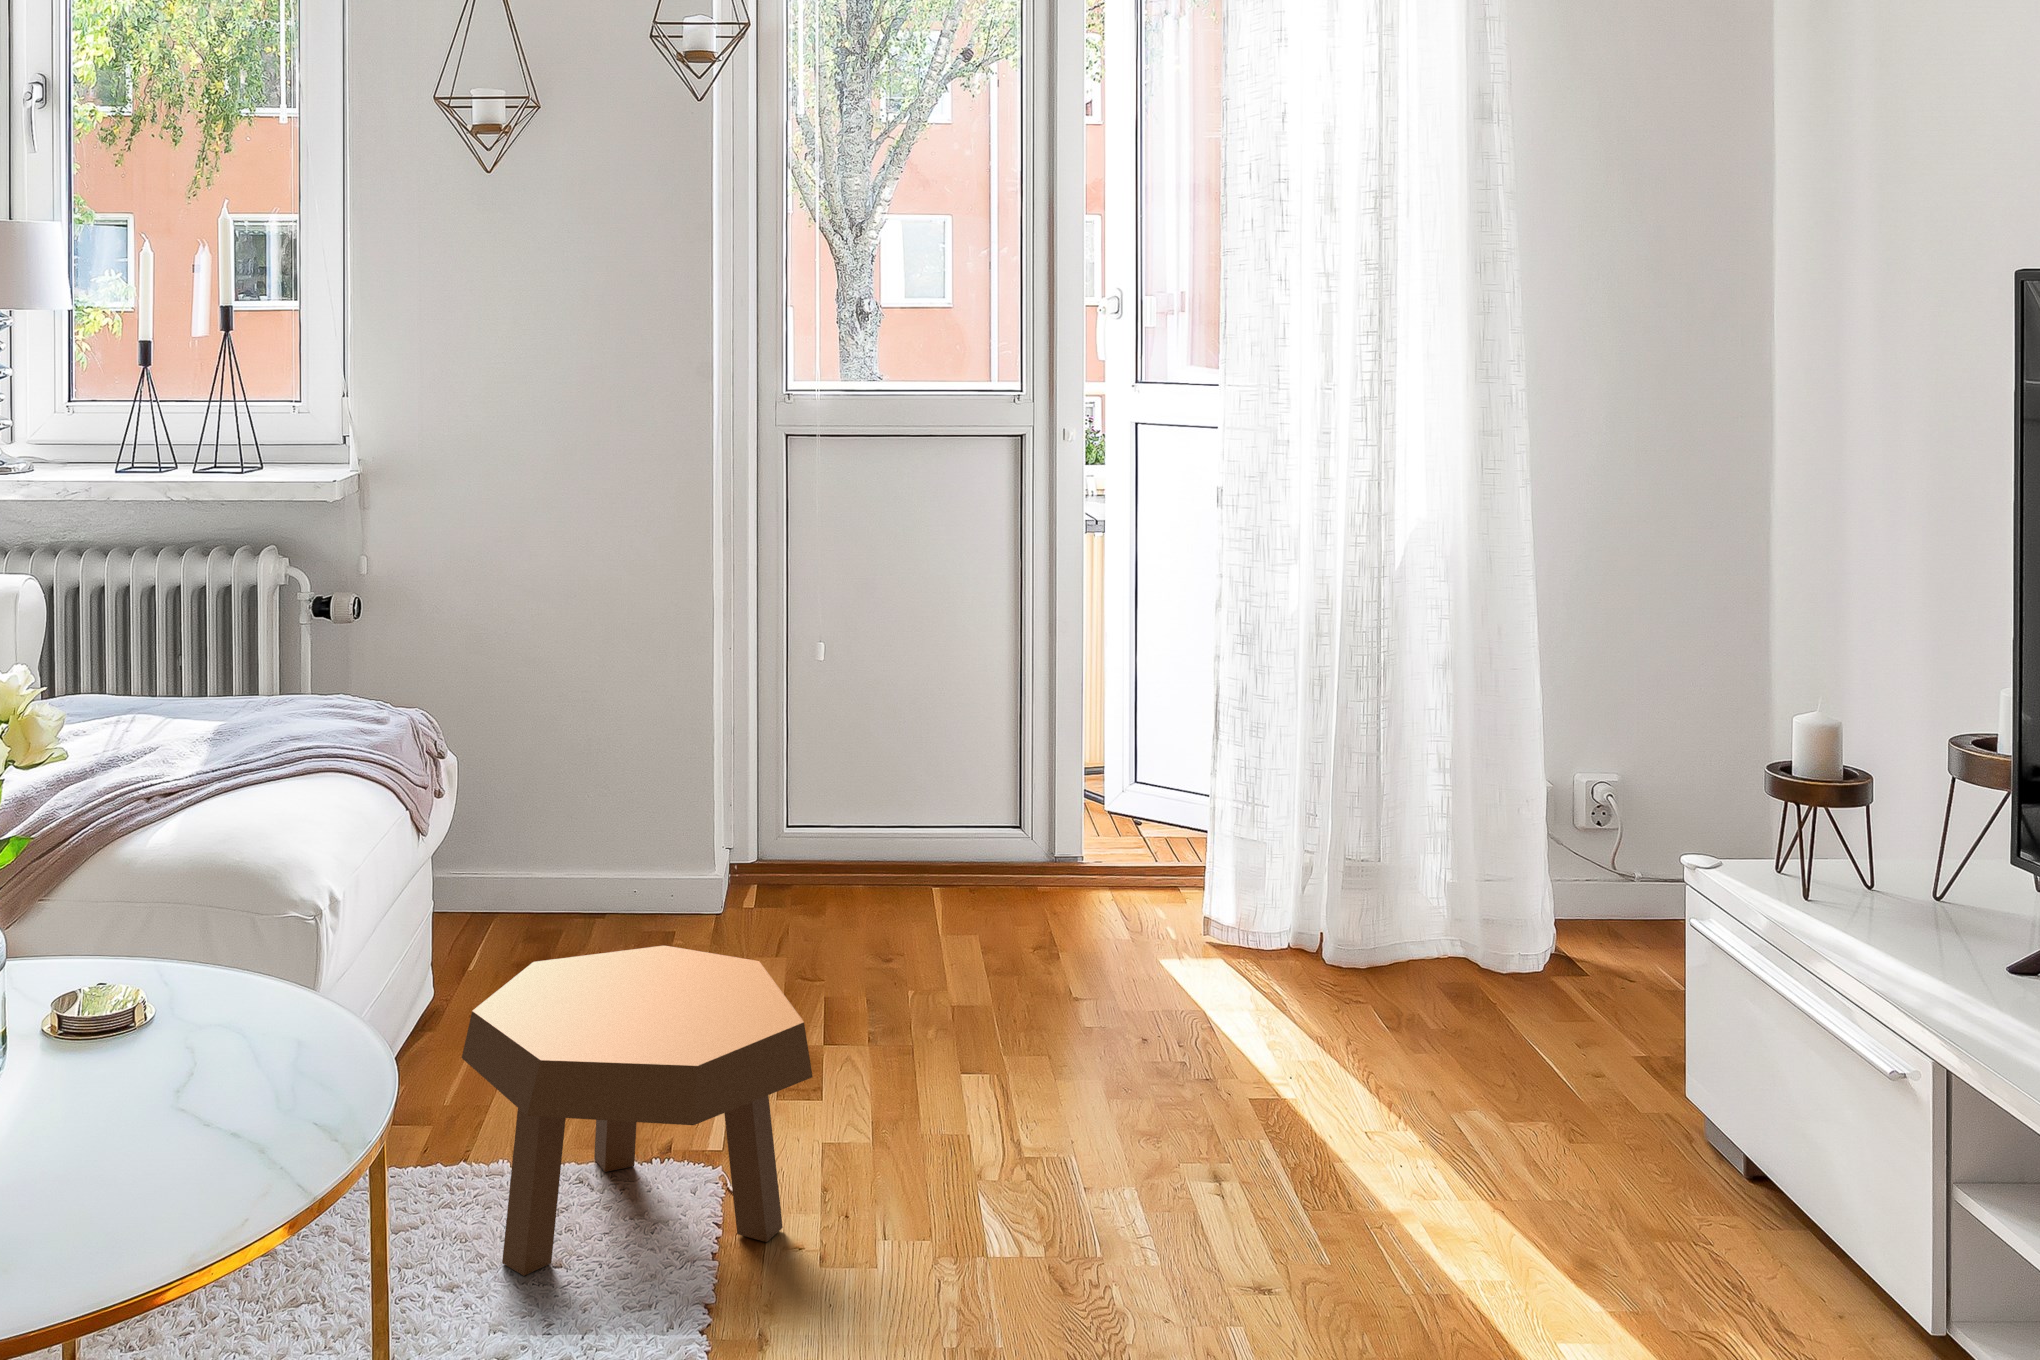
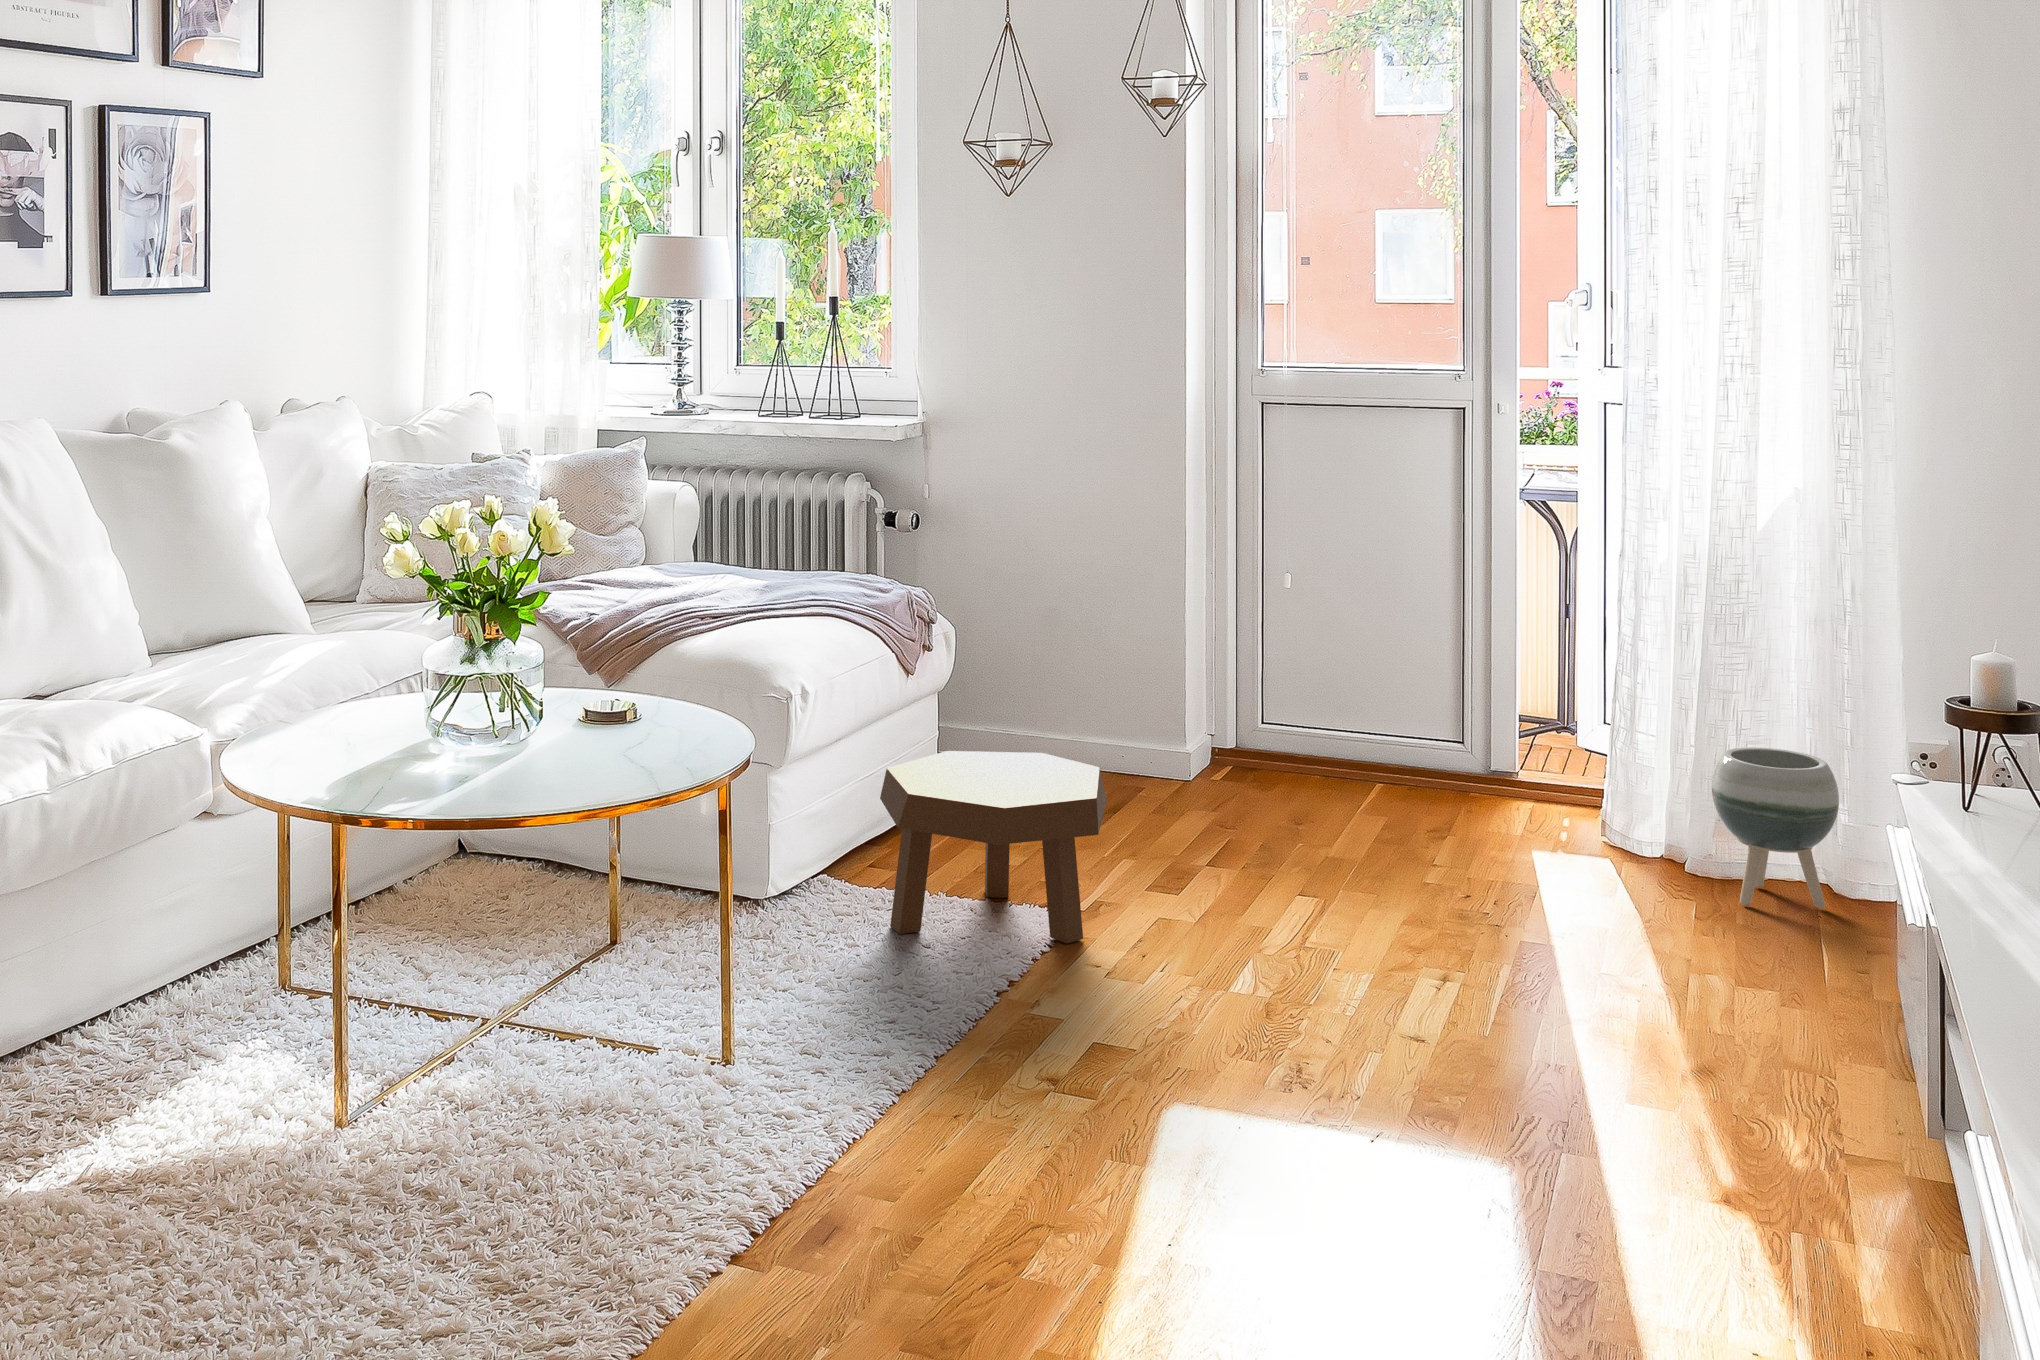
planter: none [1388,817,1527,1009] -> present [1712,747,1839,909]

